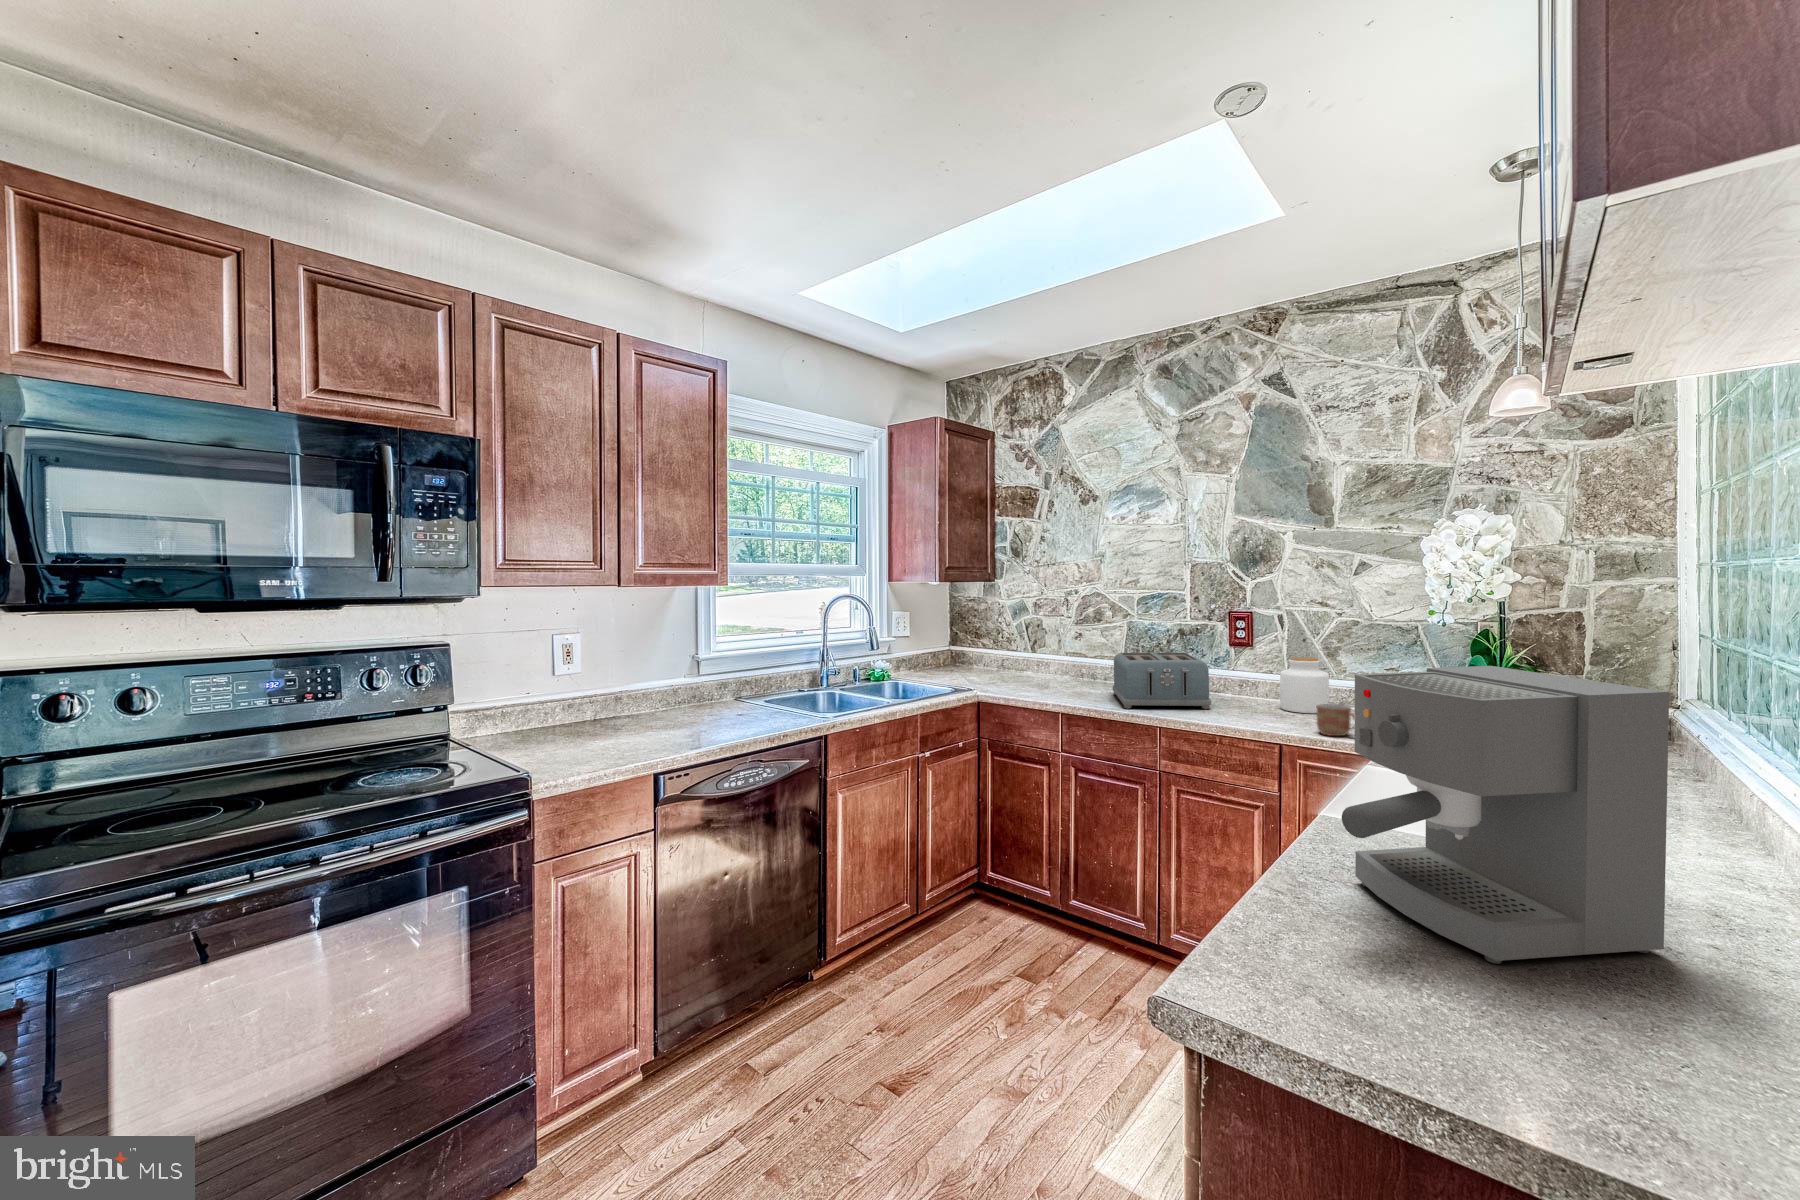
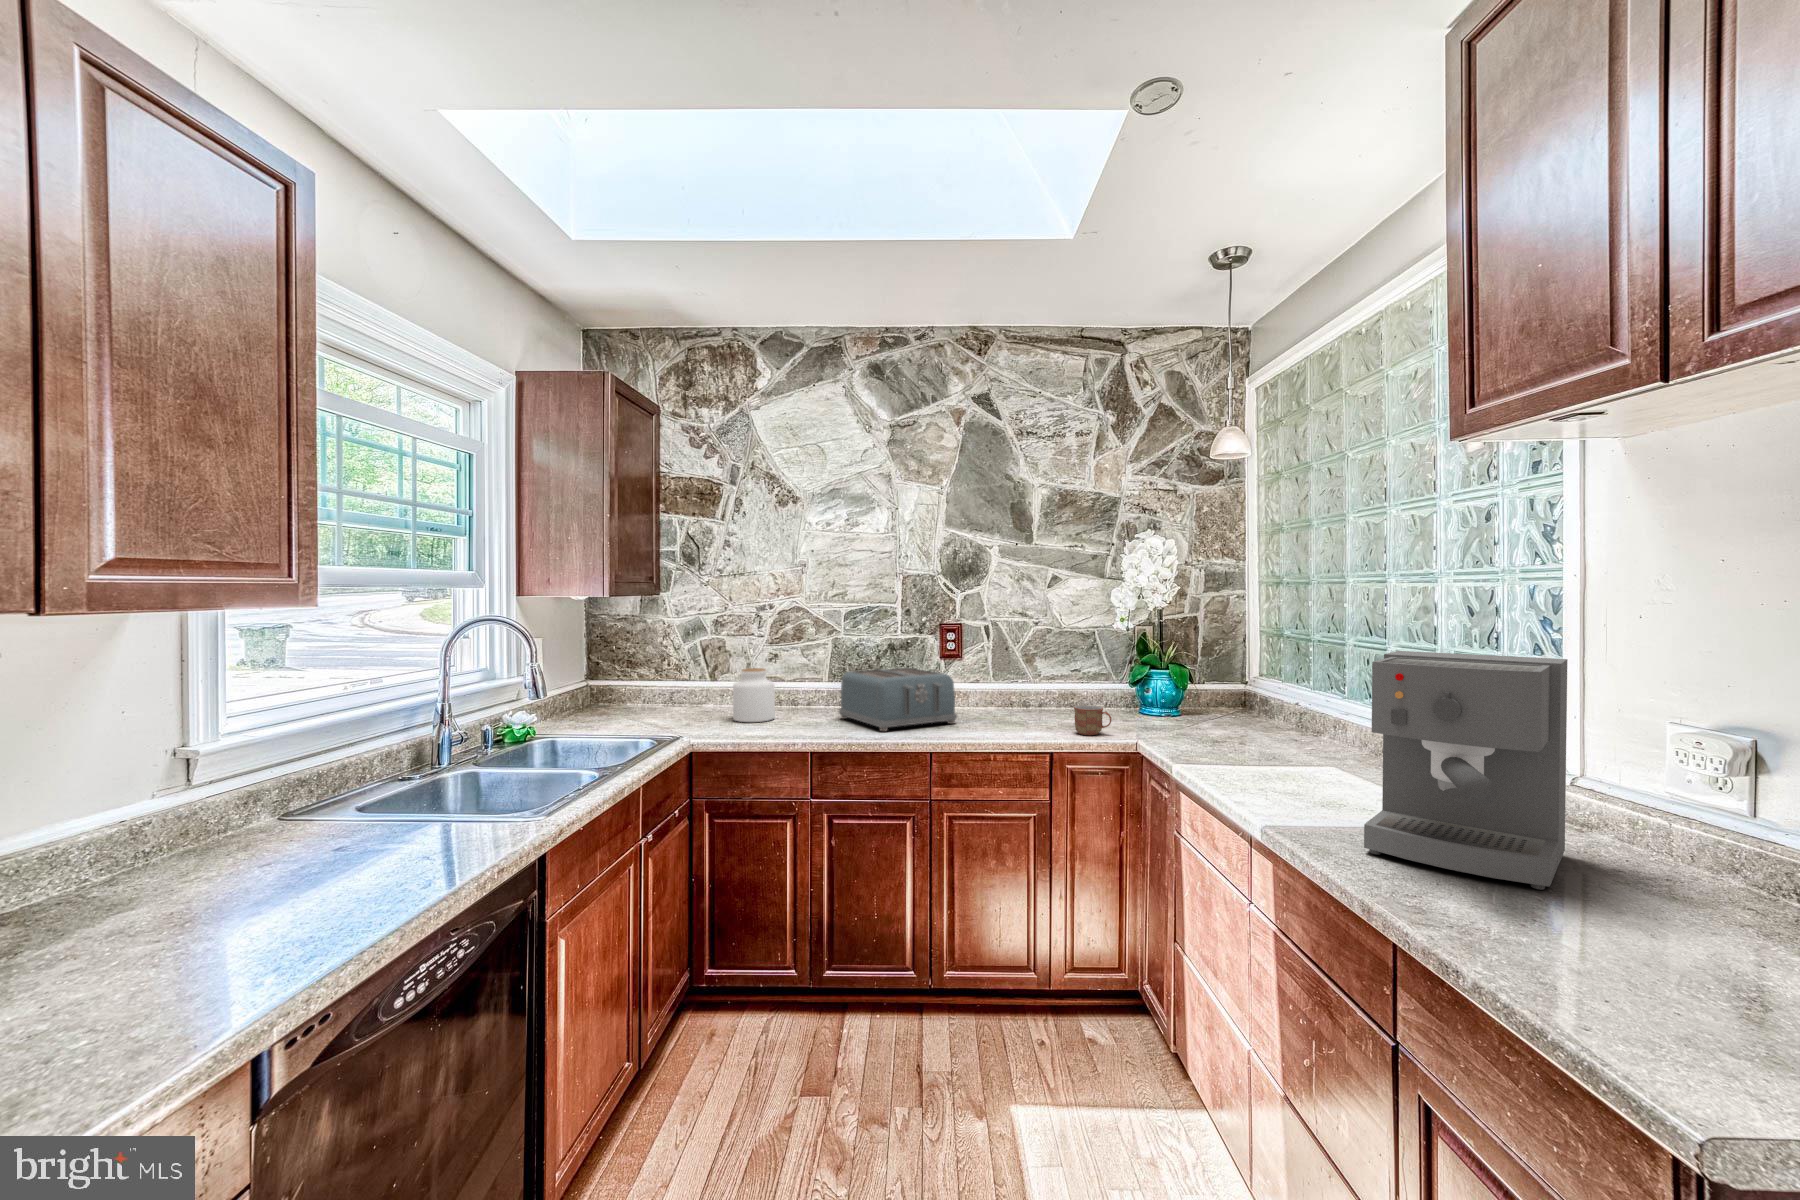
jar: present [1280,657,1329,713] -> present [733,668,775,722]

